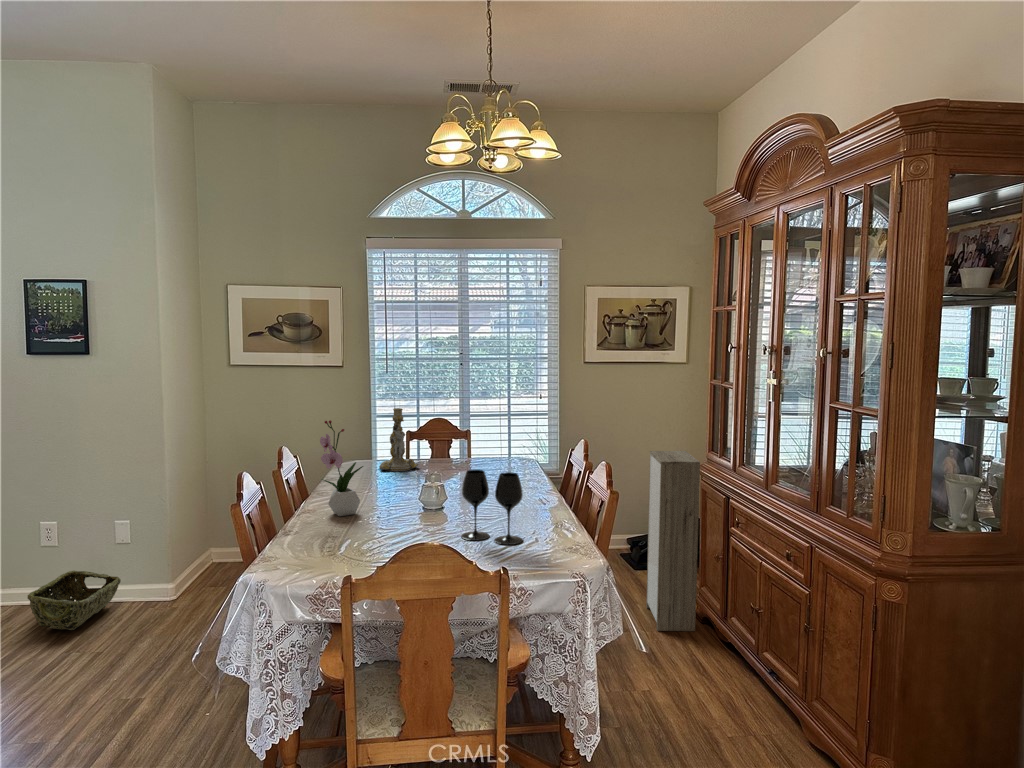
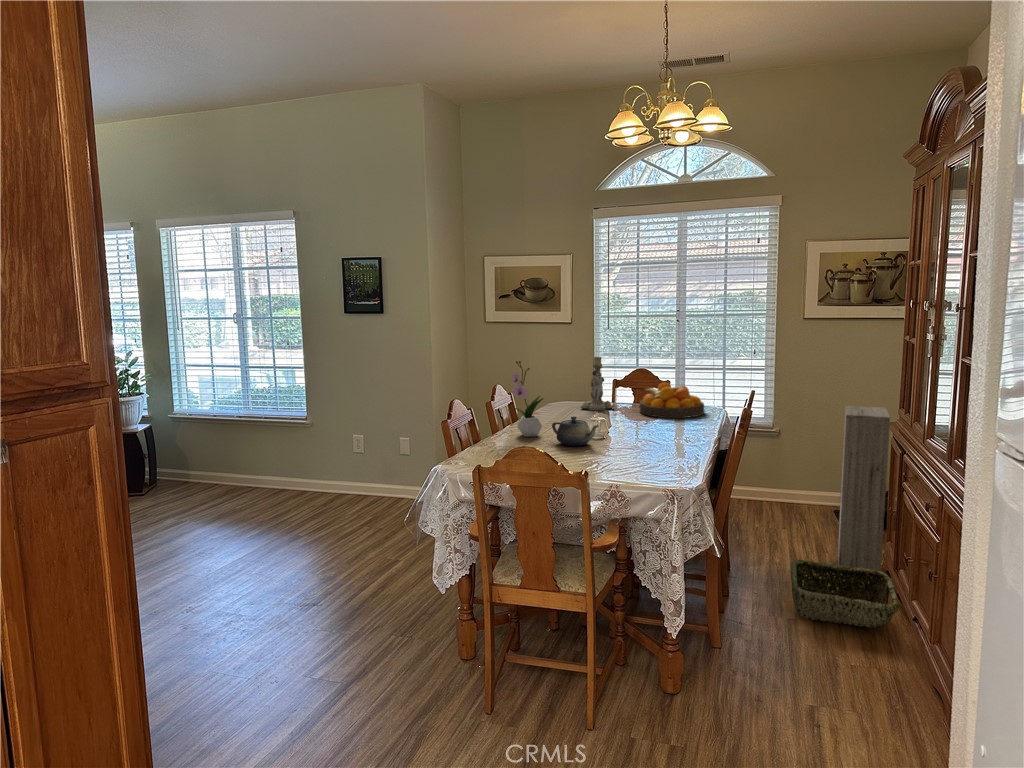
fruit bowl: none [449,435,519,476] -> present [639,382,704,418]
wine glass: present [461,470,523,545] -> none [607,403,655,466]
teapot: none [378,487,443,525] -> present [552,416,599,446]
woven basket: present [28,571,121,630] -> present [790,560,899,628]

